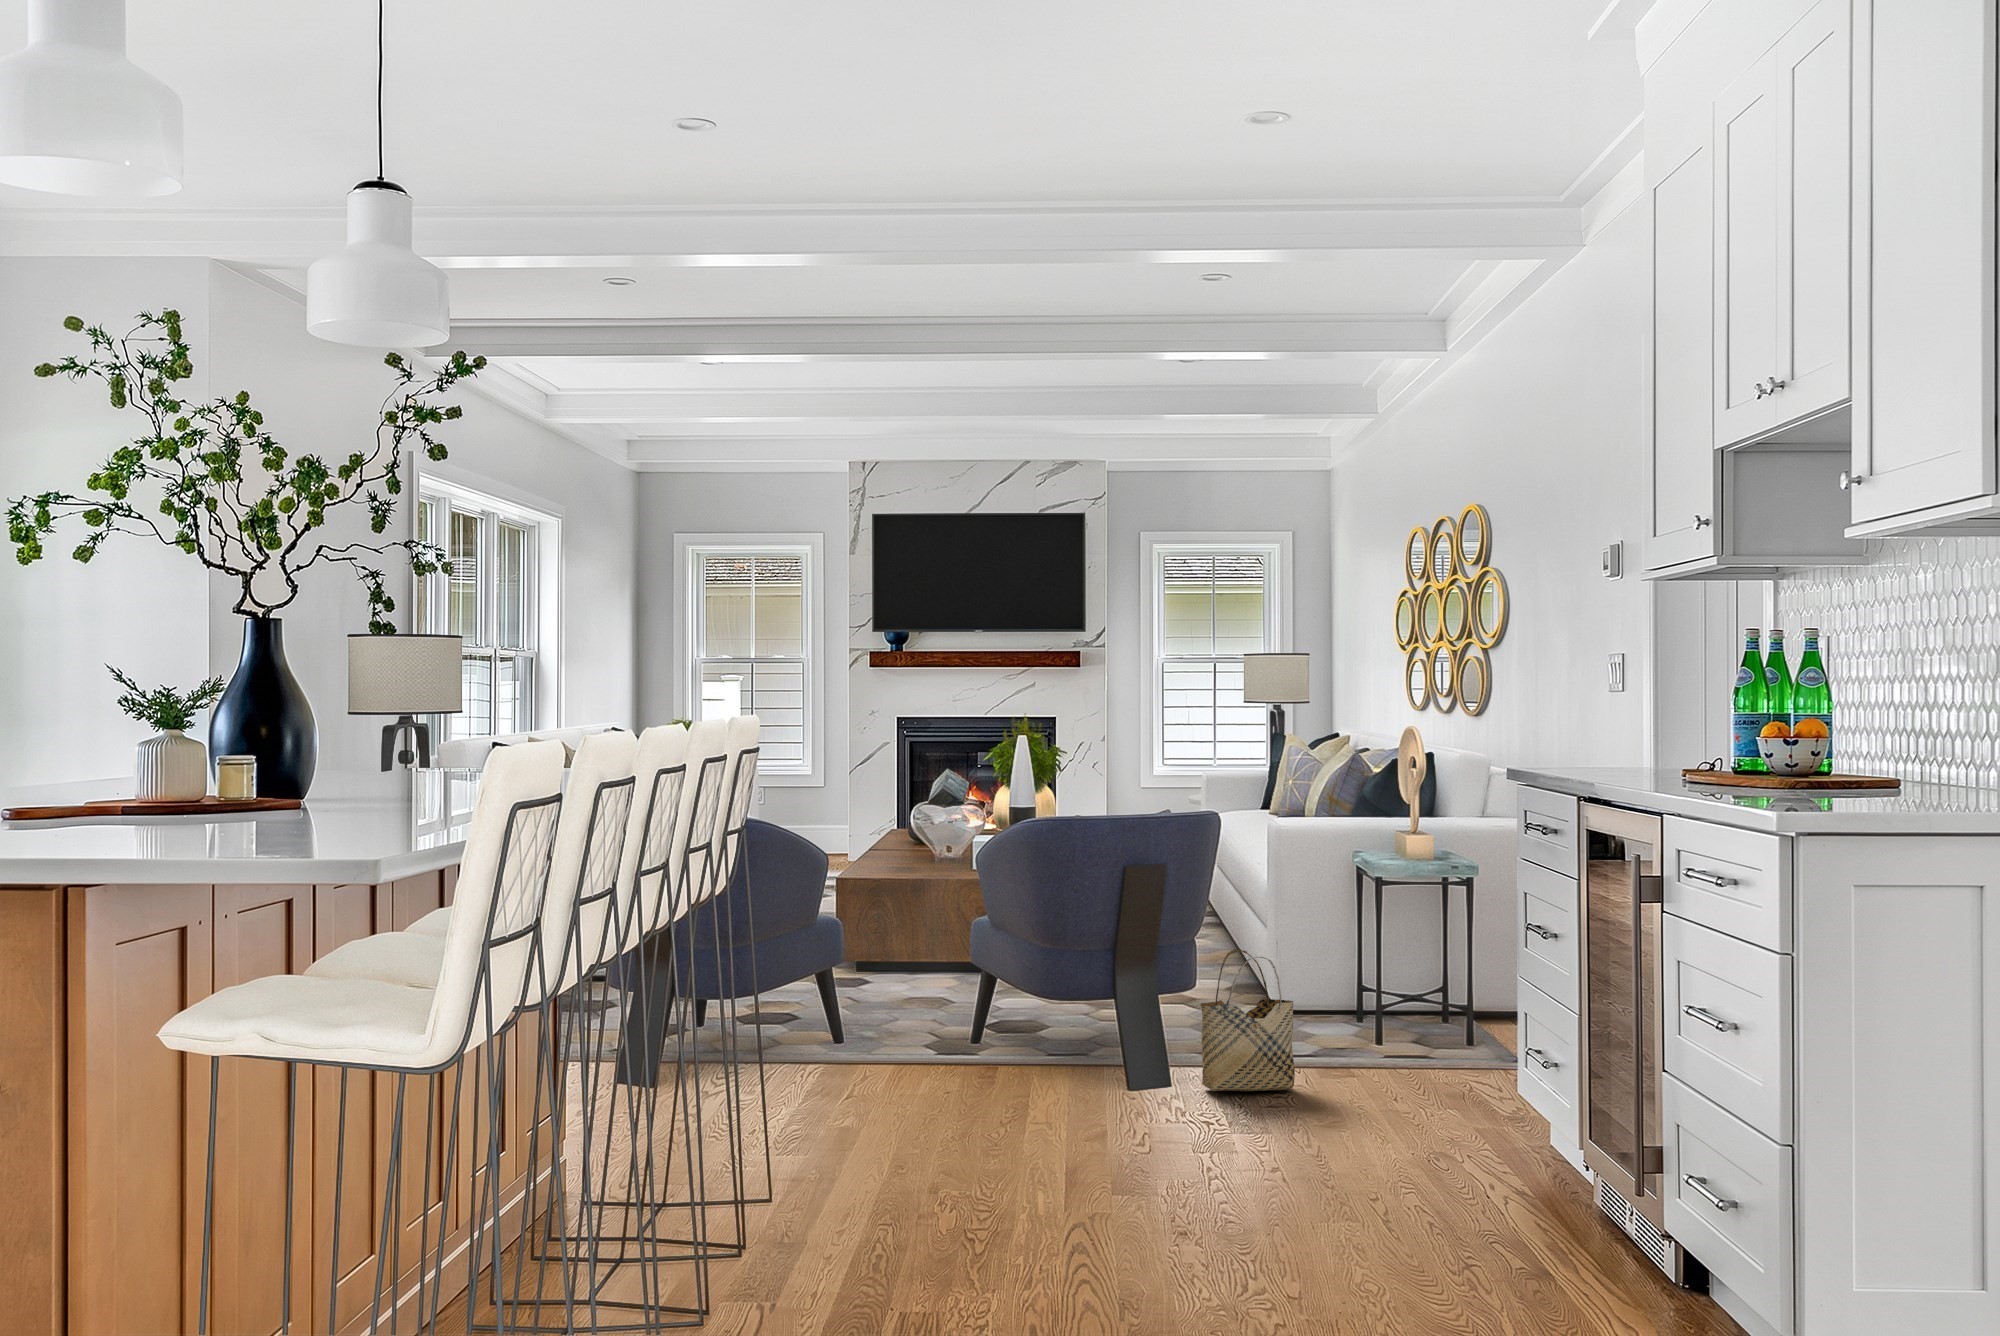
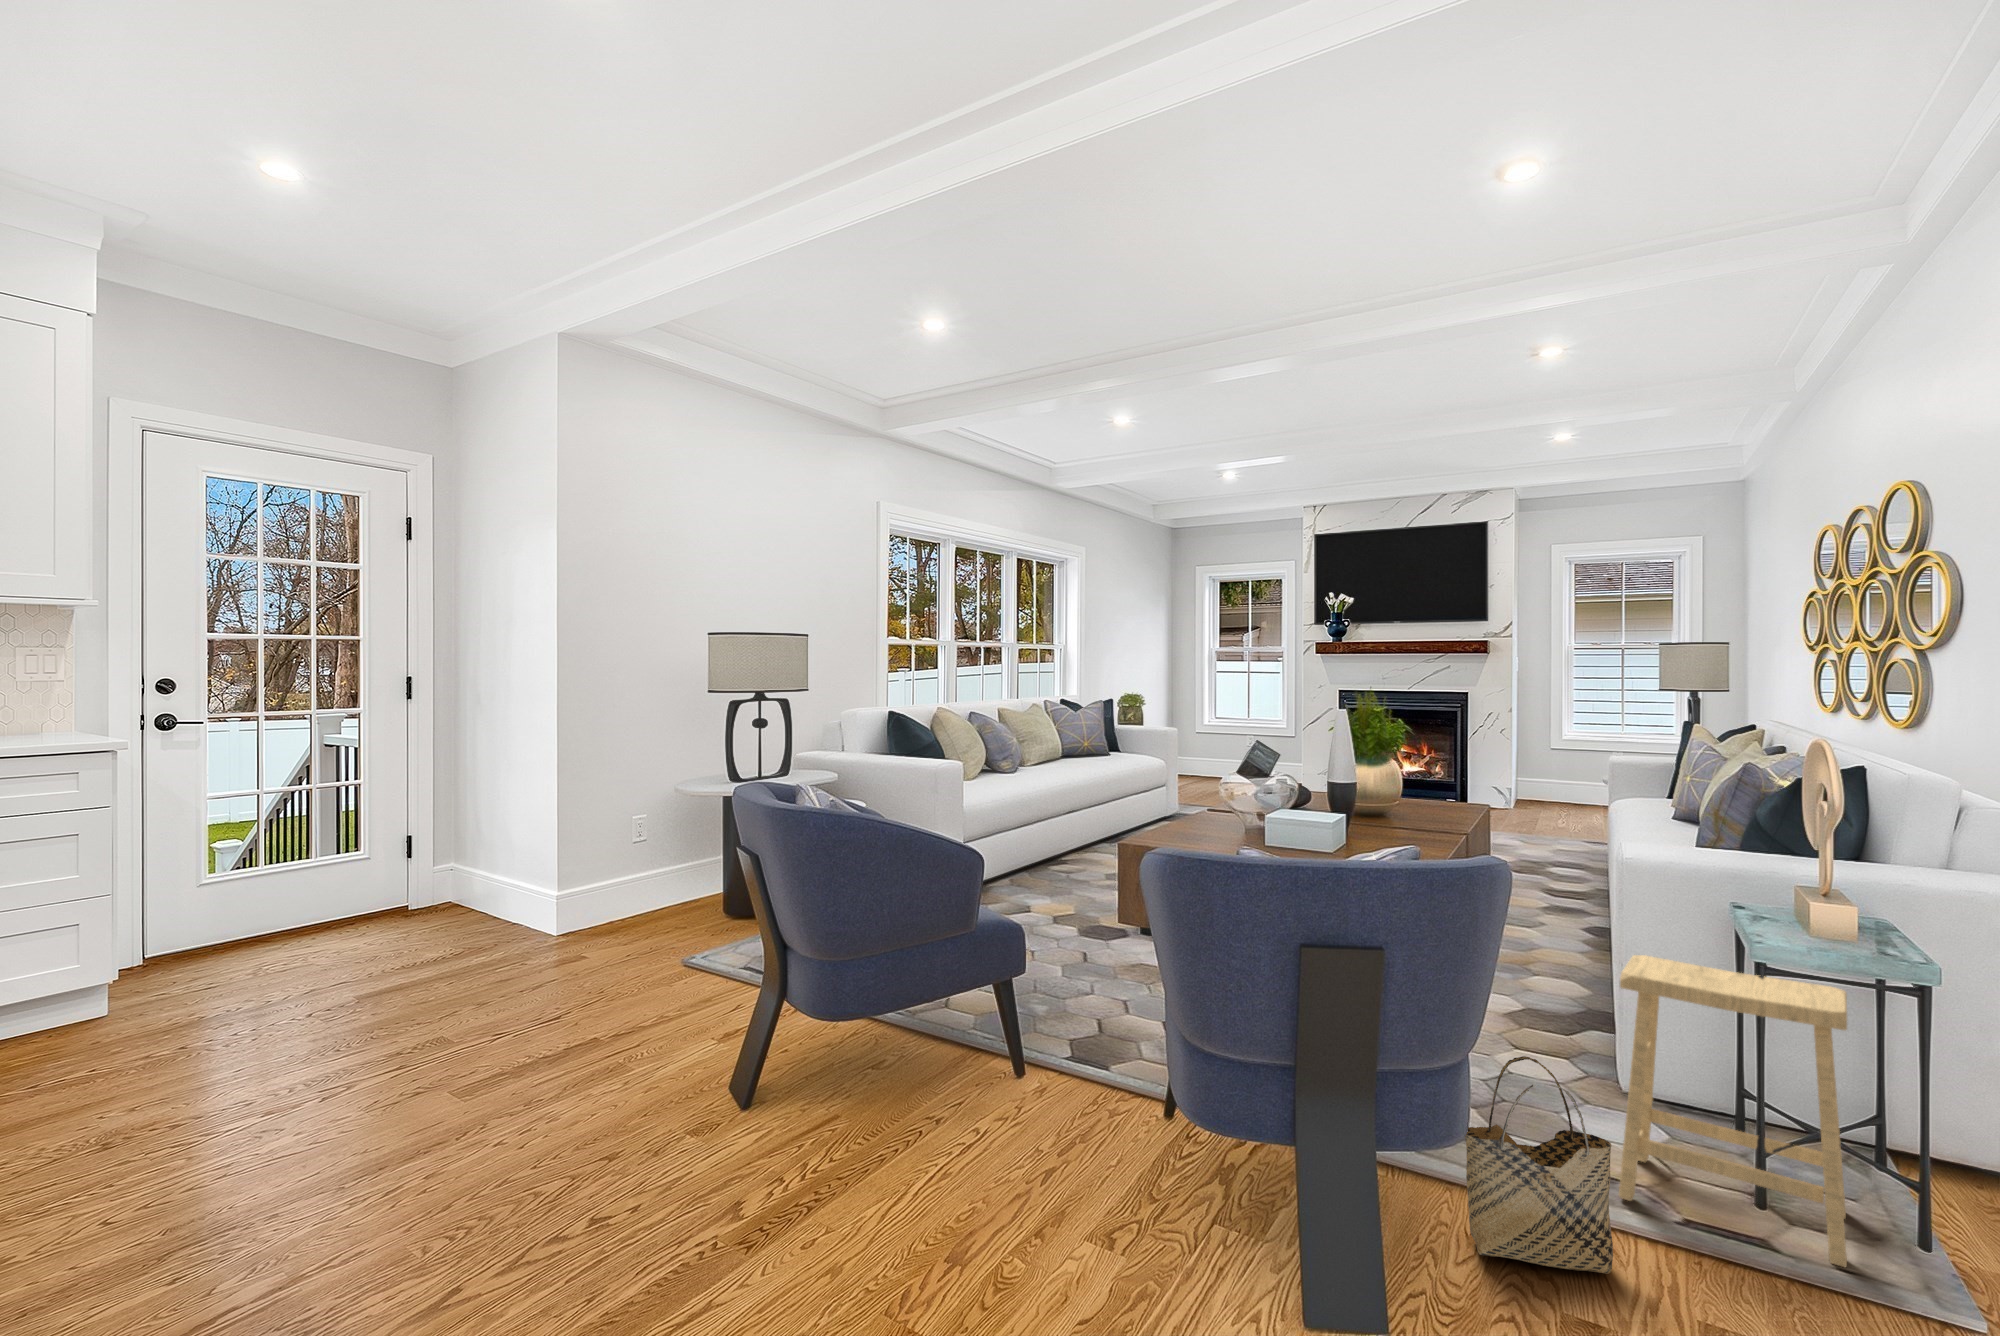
footstool: none [1290,882,1428,1071] -> present [1619,955,1847,1267]

